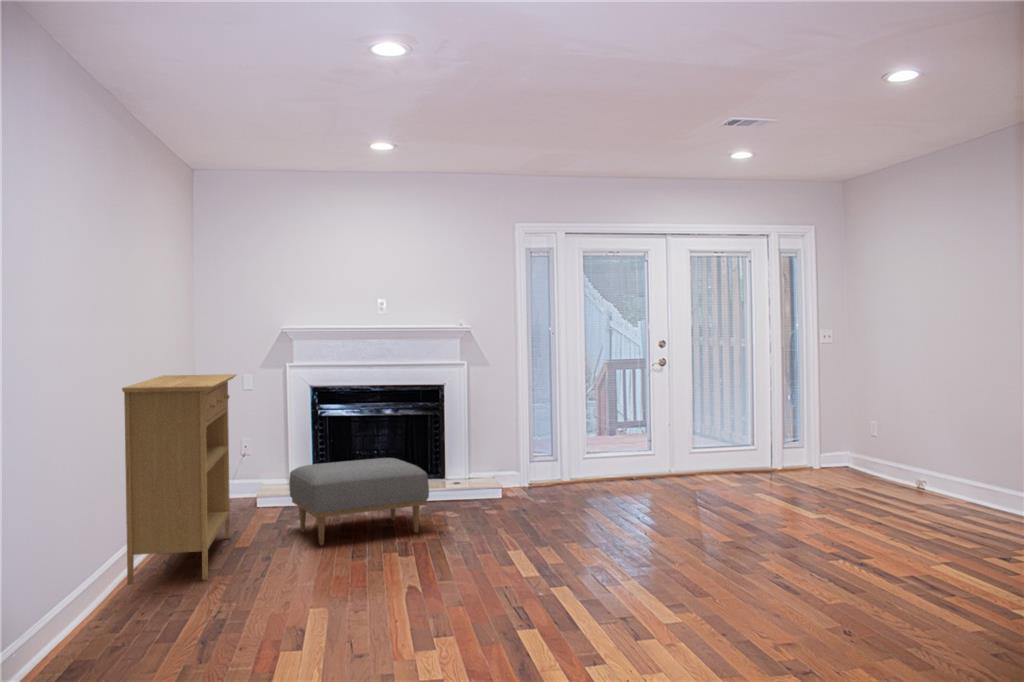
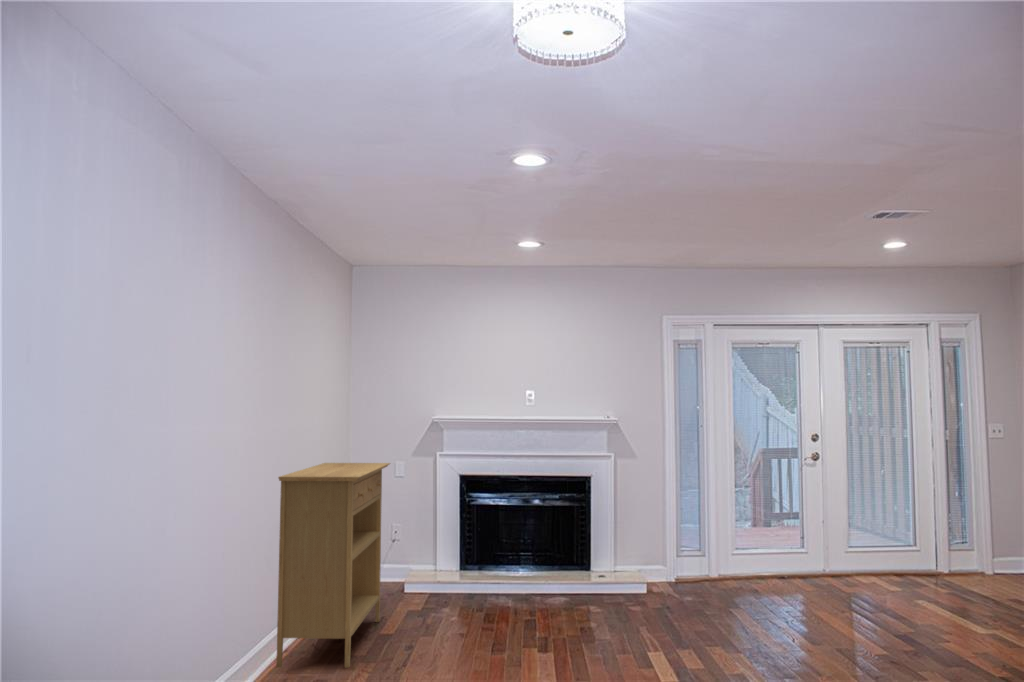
ottoman: present [289,458,429,545] -> none [437,548,570,635]

